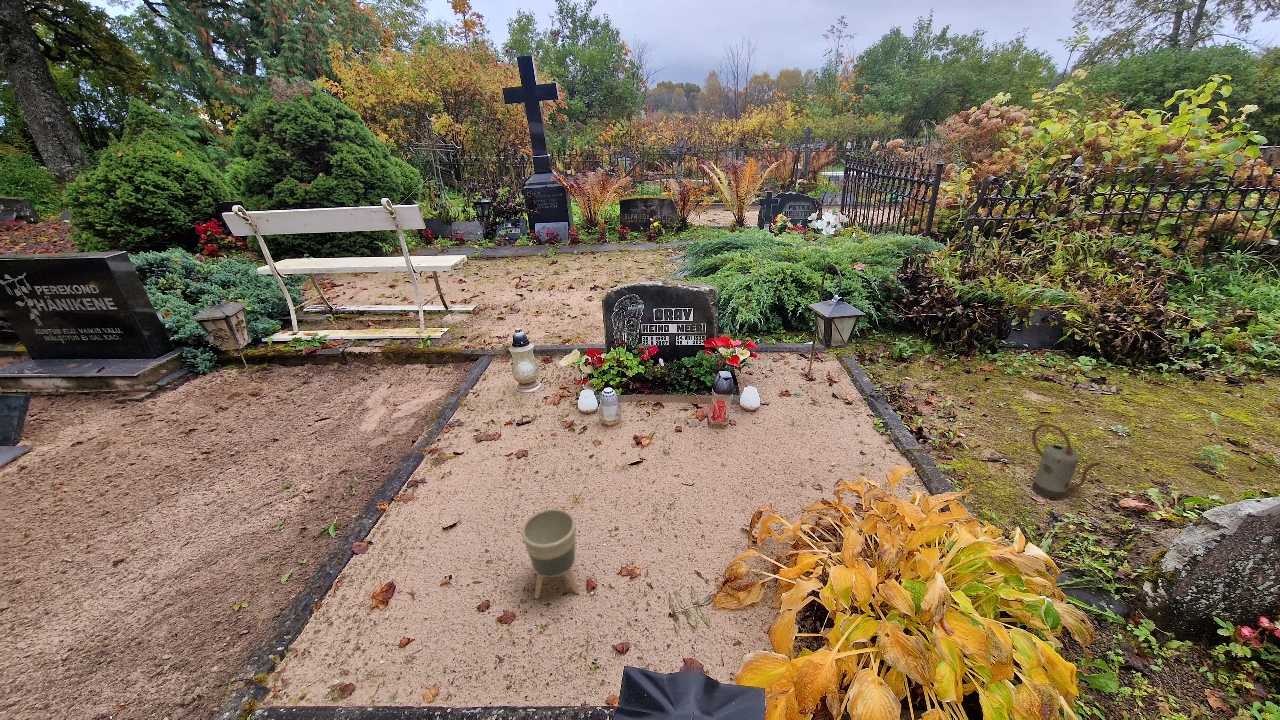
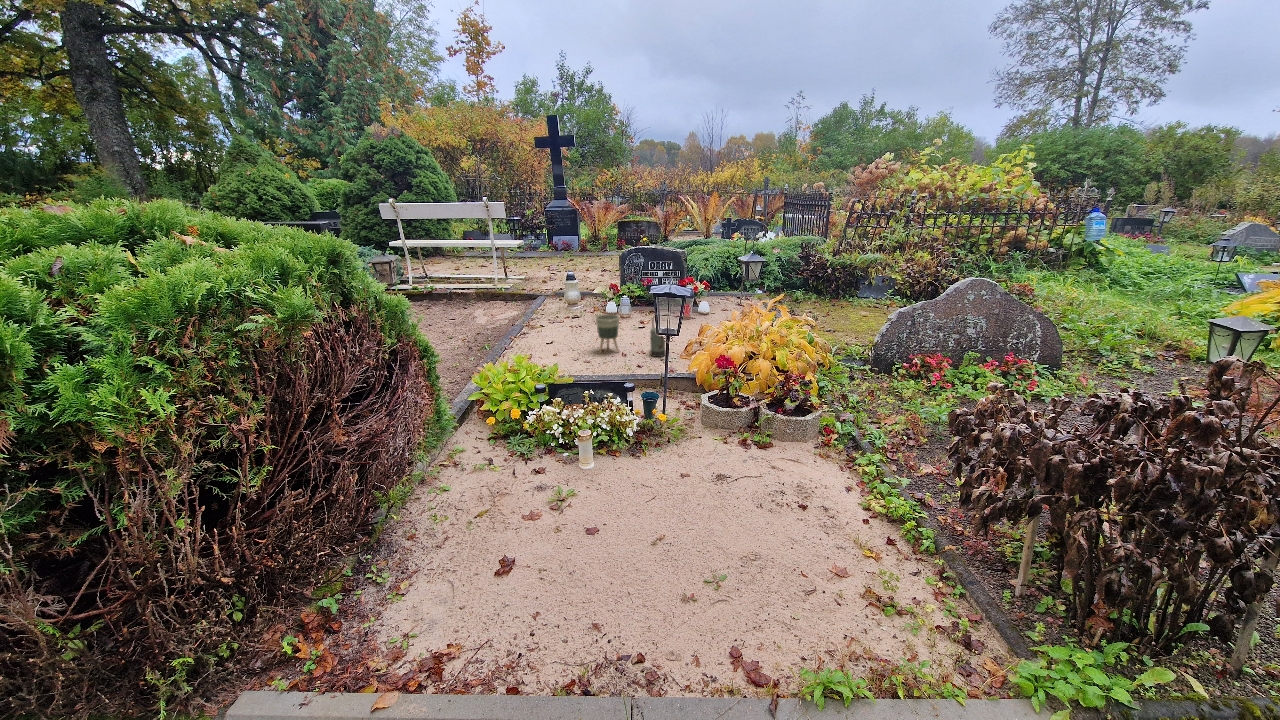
watering can: present [1032,423,1100,500] -> present [650,316,666,357]

